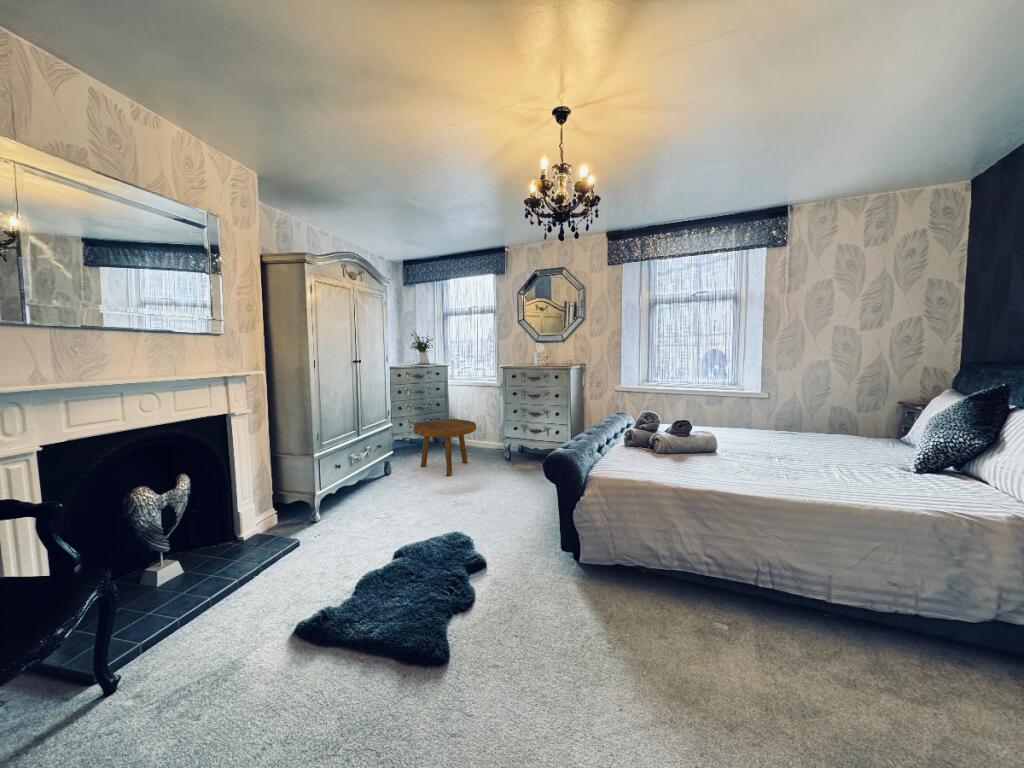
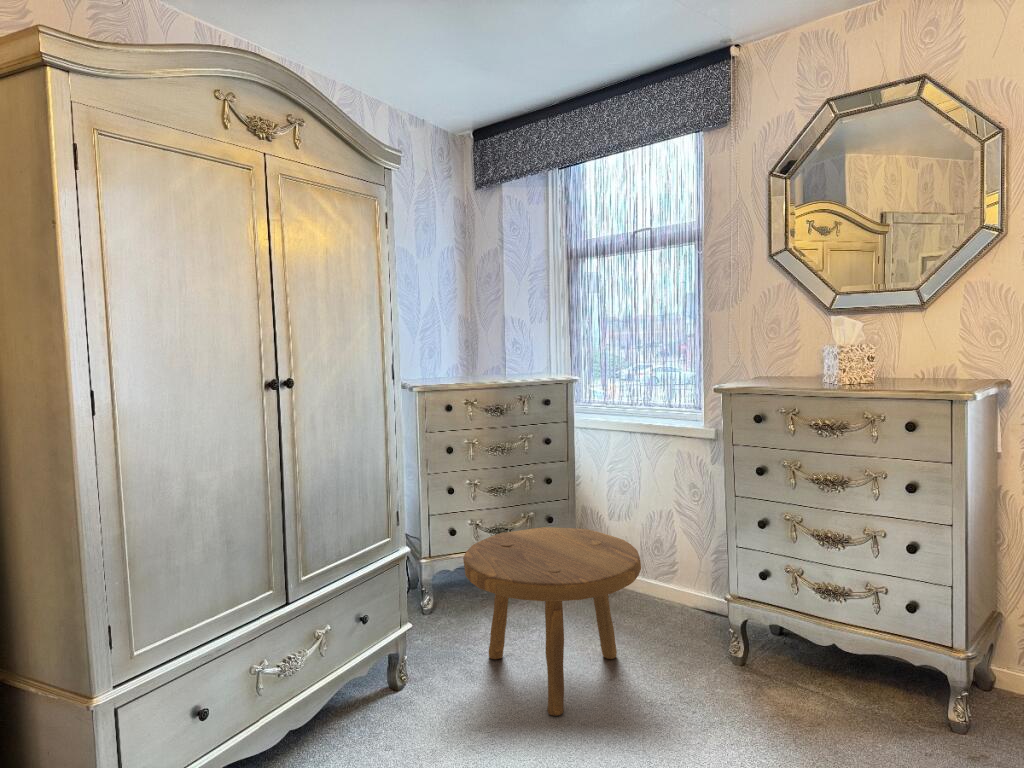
flower arrangement: present [411,333,433,363] -> none [482,295,554,373]

